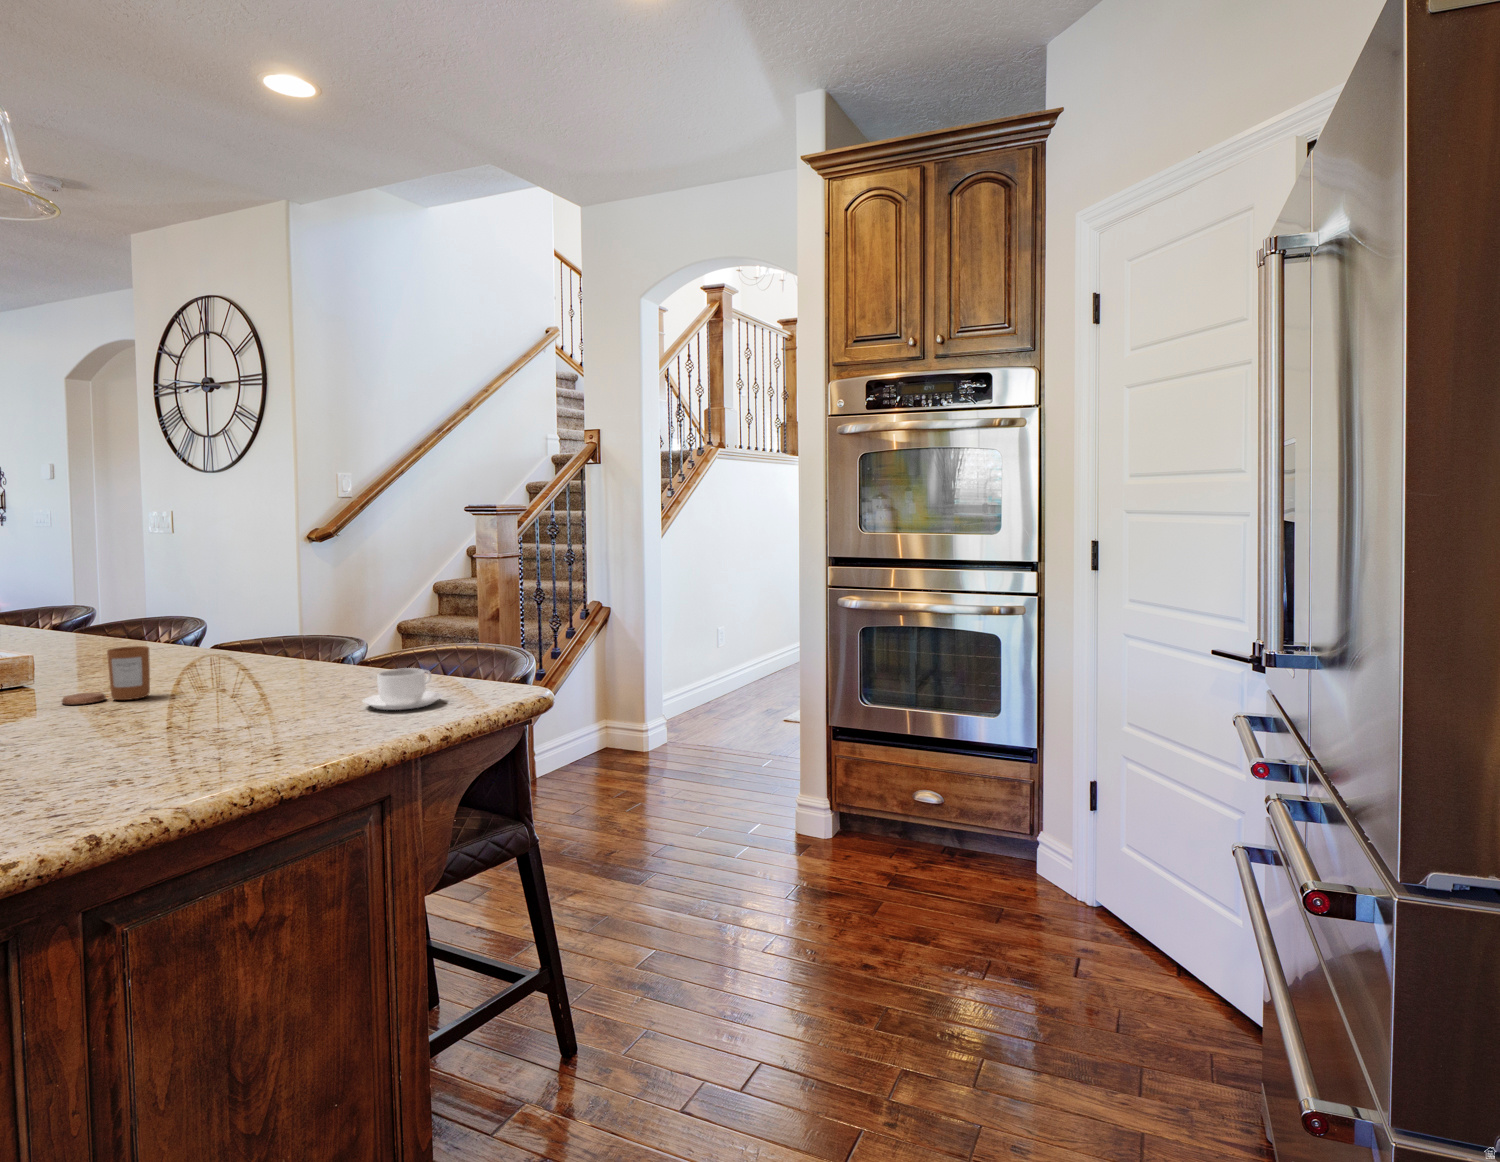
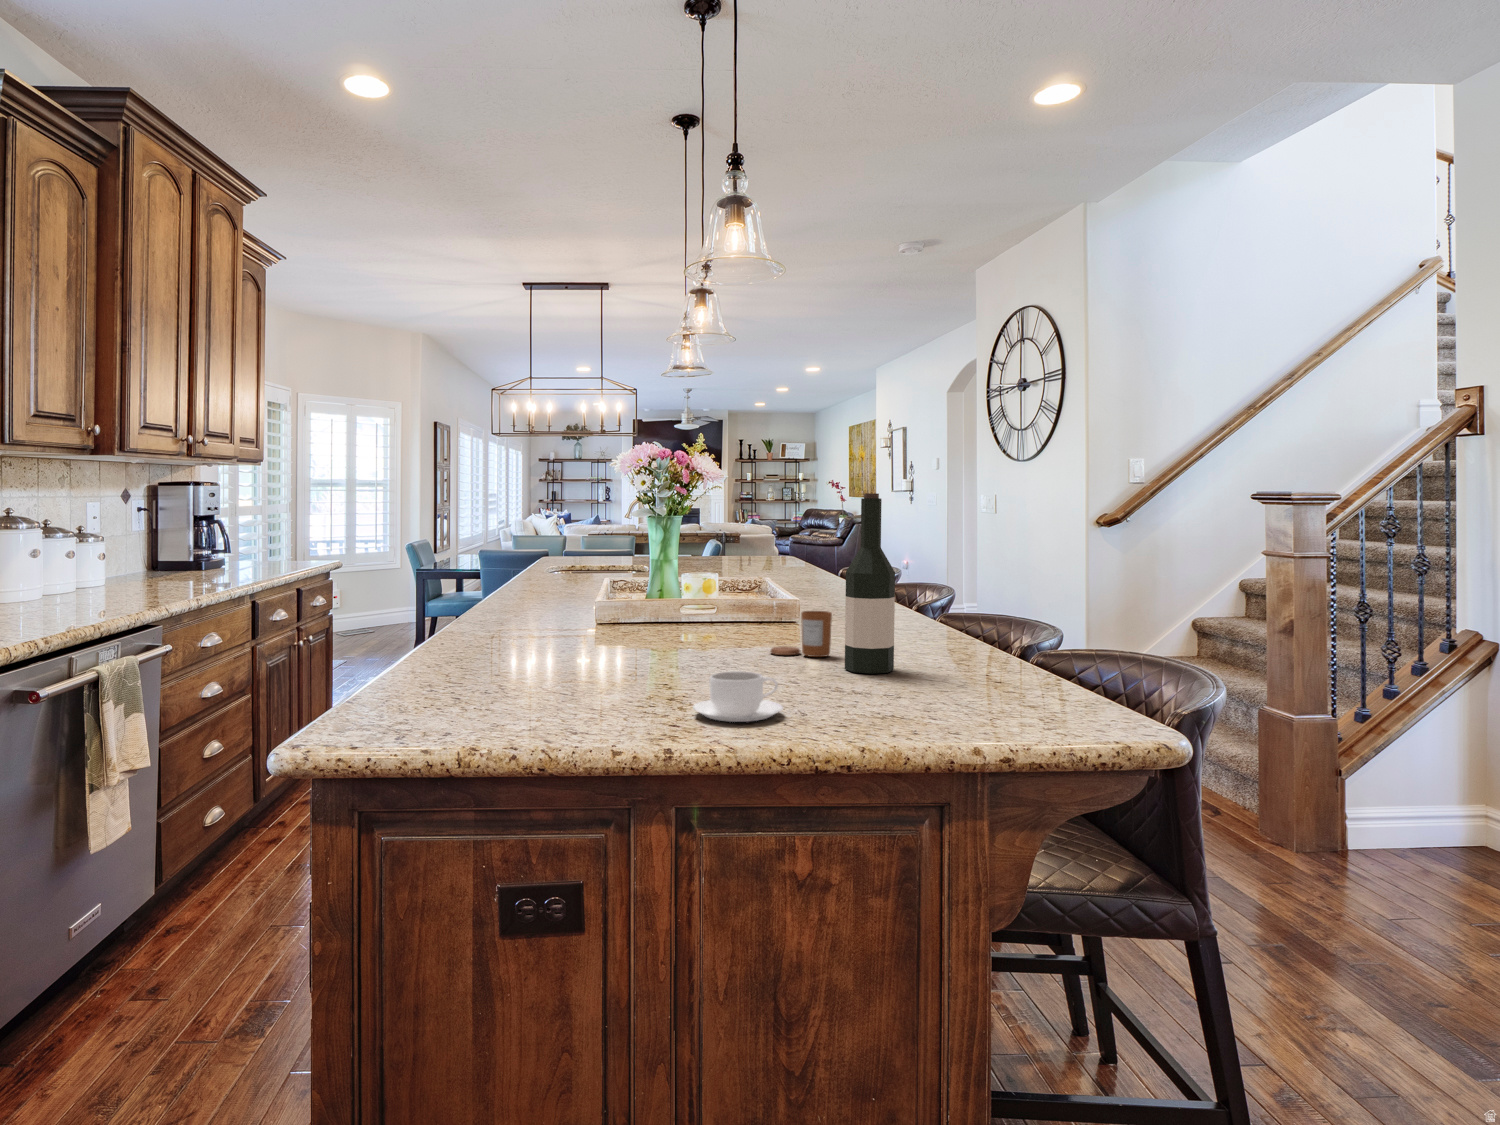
wine bottle: none [186,515,248,706] -> present [845,493,895,674]
coffee cup: present [363,668,443,710] -> present [693,671,783,722]

